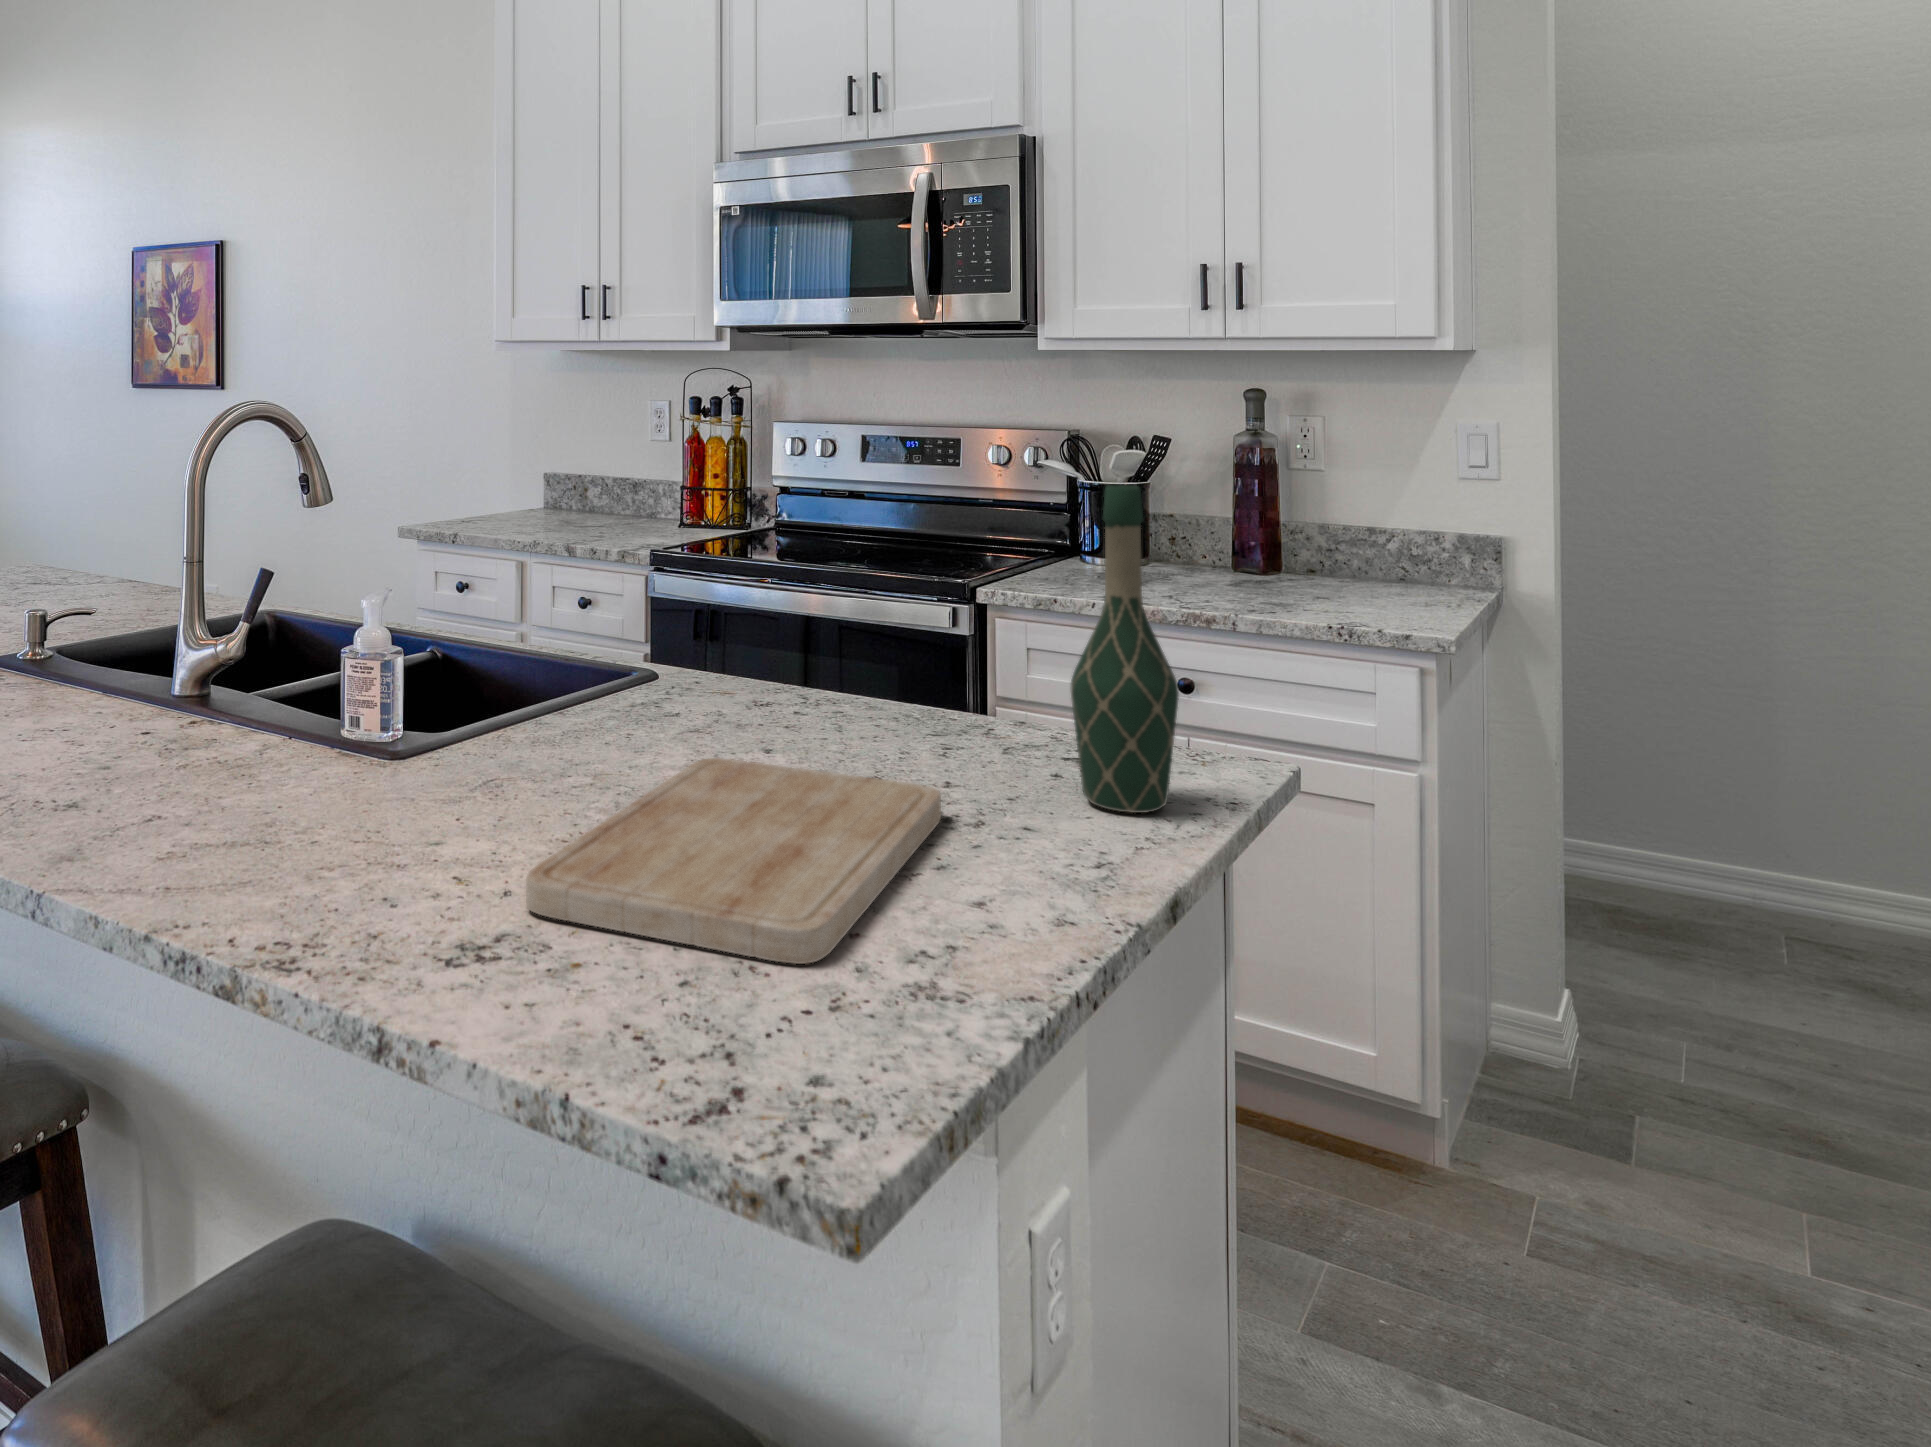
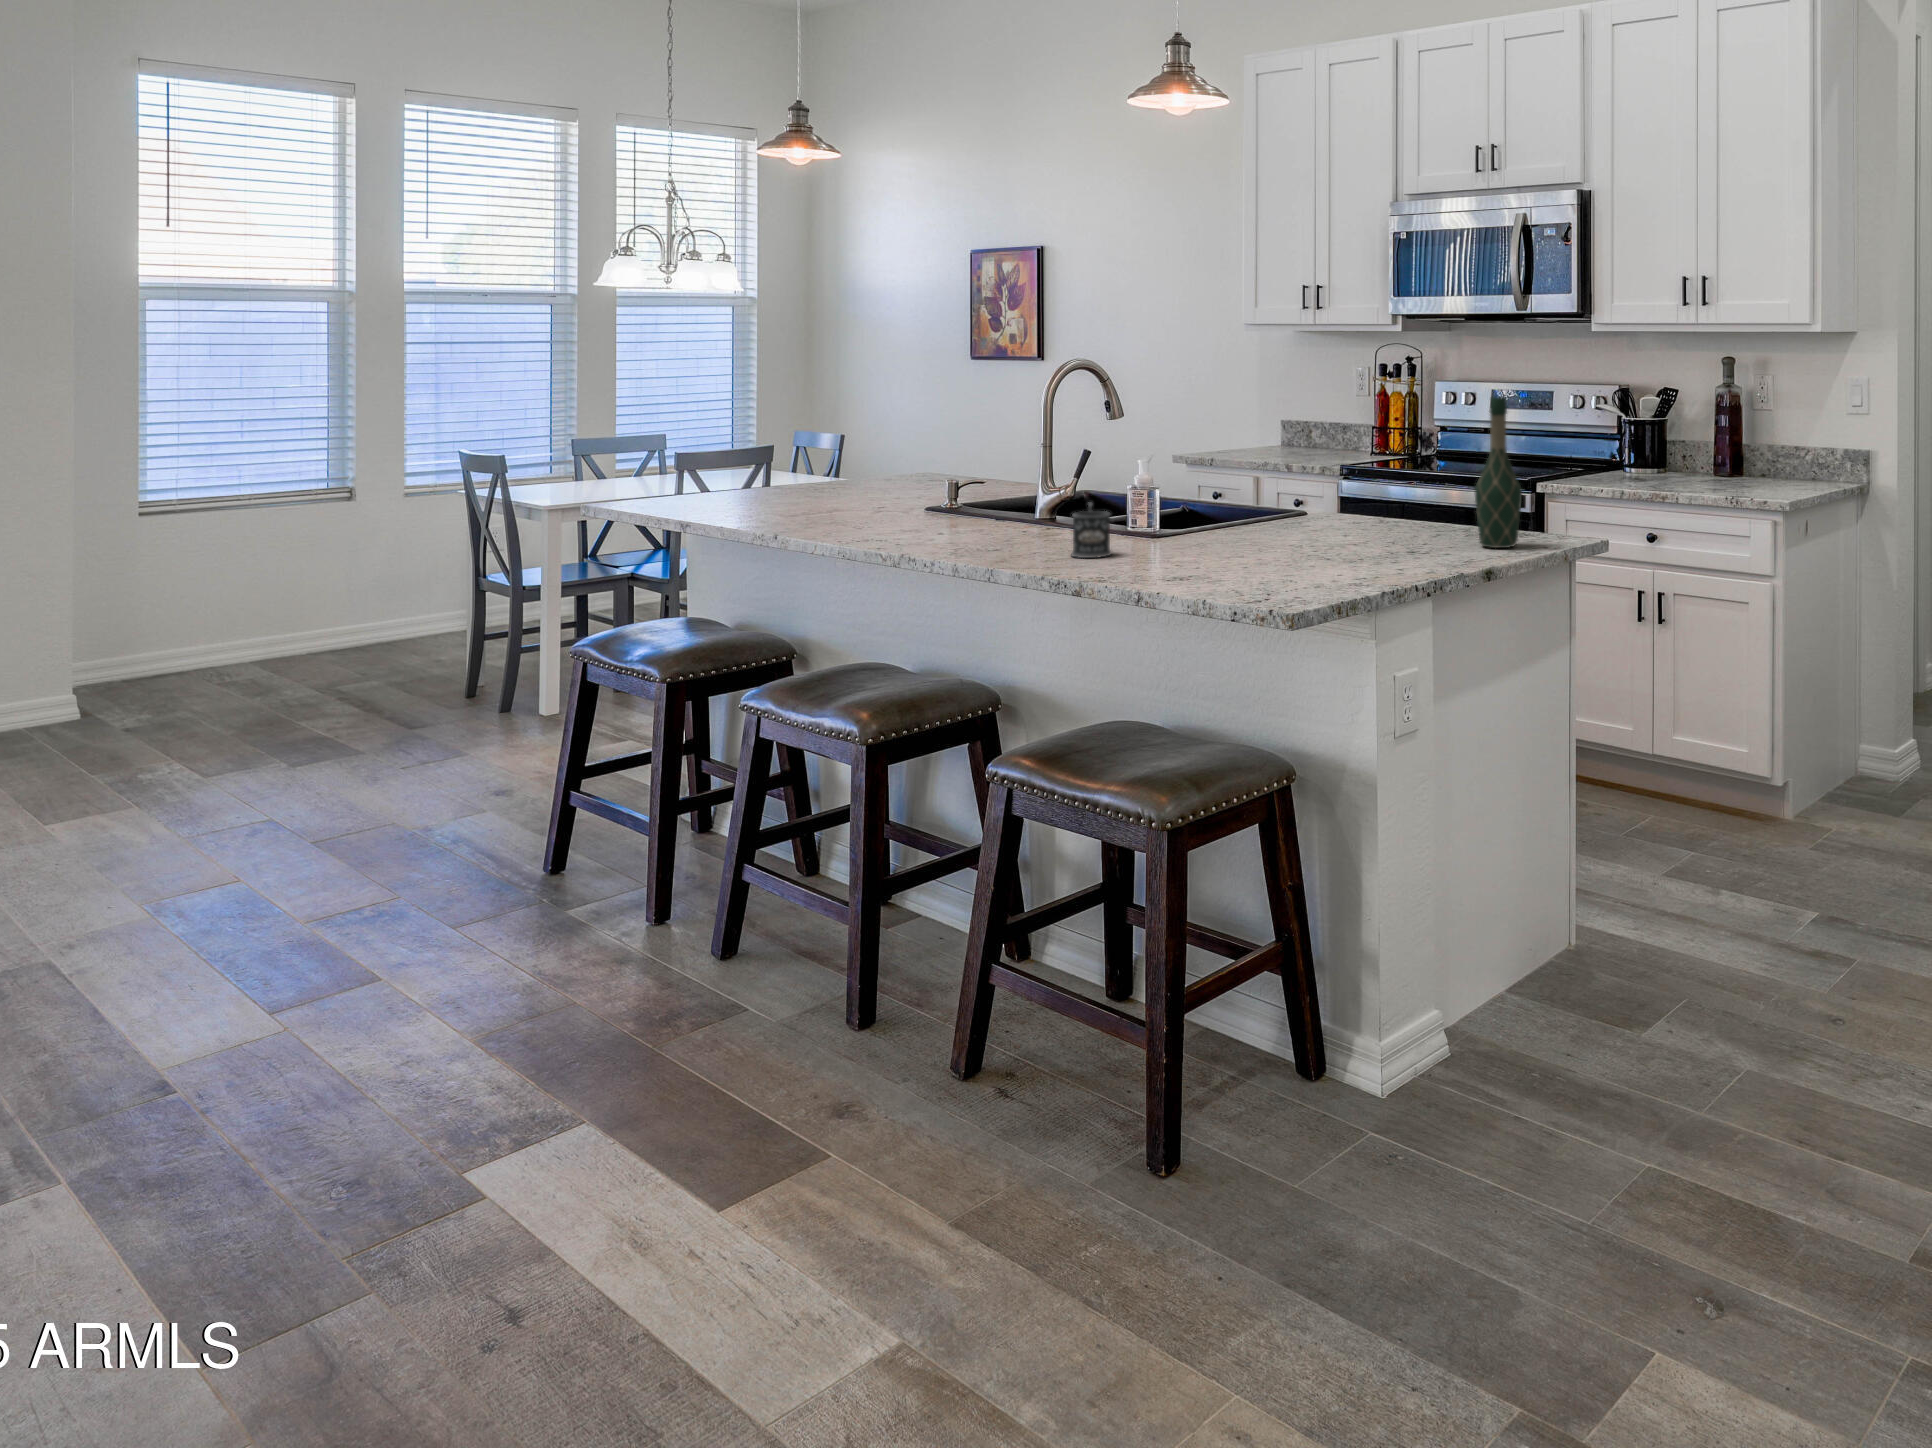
mug: none [219,707,308,843] -> present [1071,503,1111,558]
cutting board: present [526,758,941,964] -> none [1206,530,1407,580]

